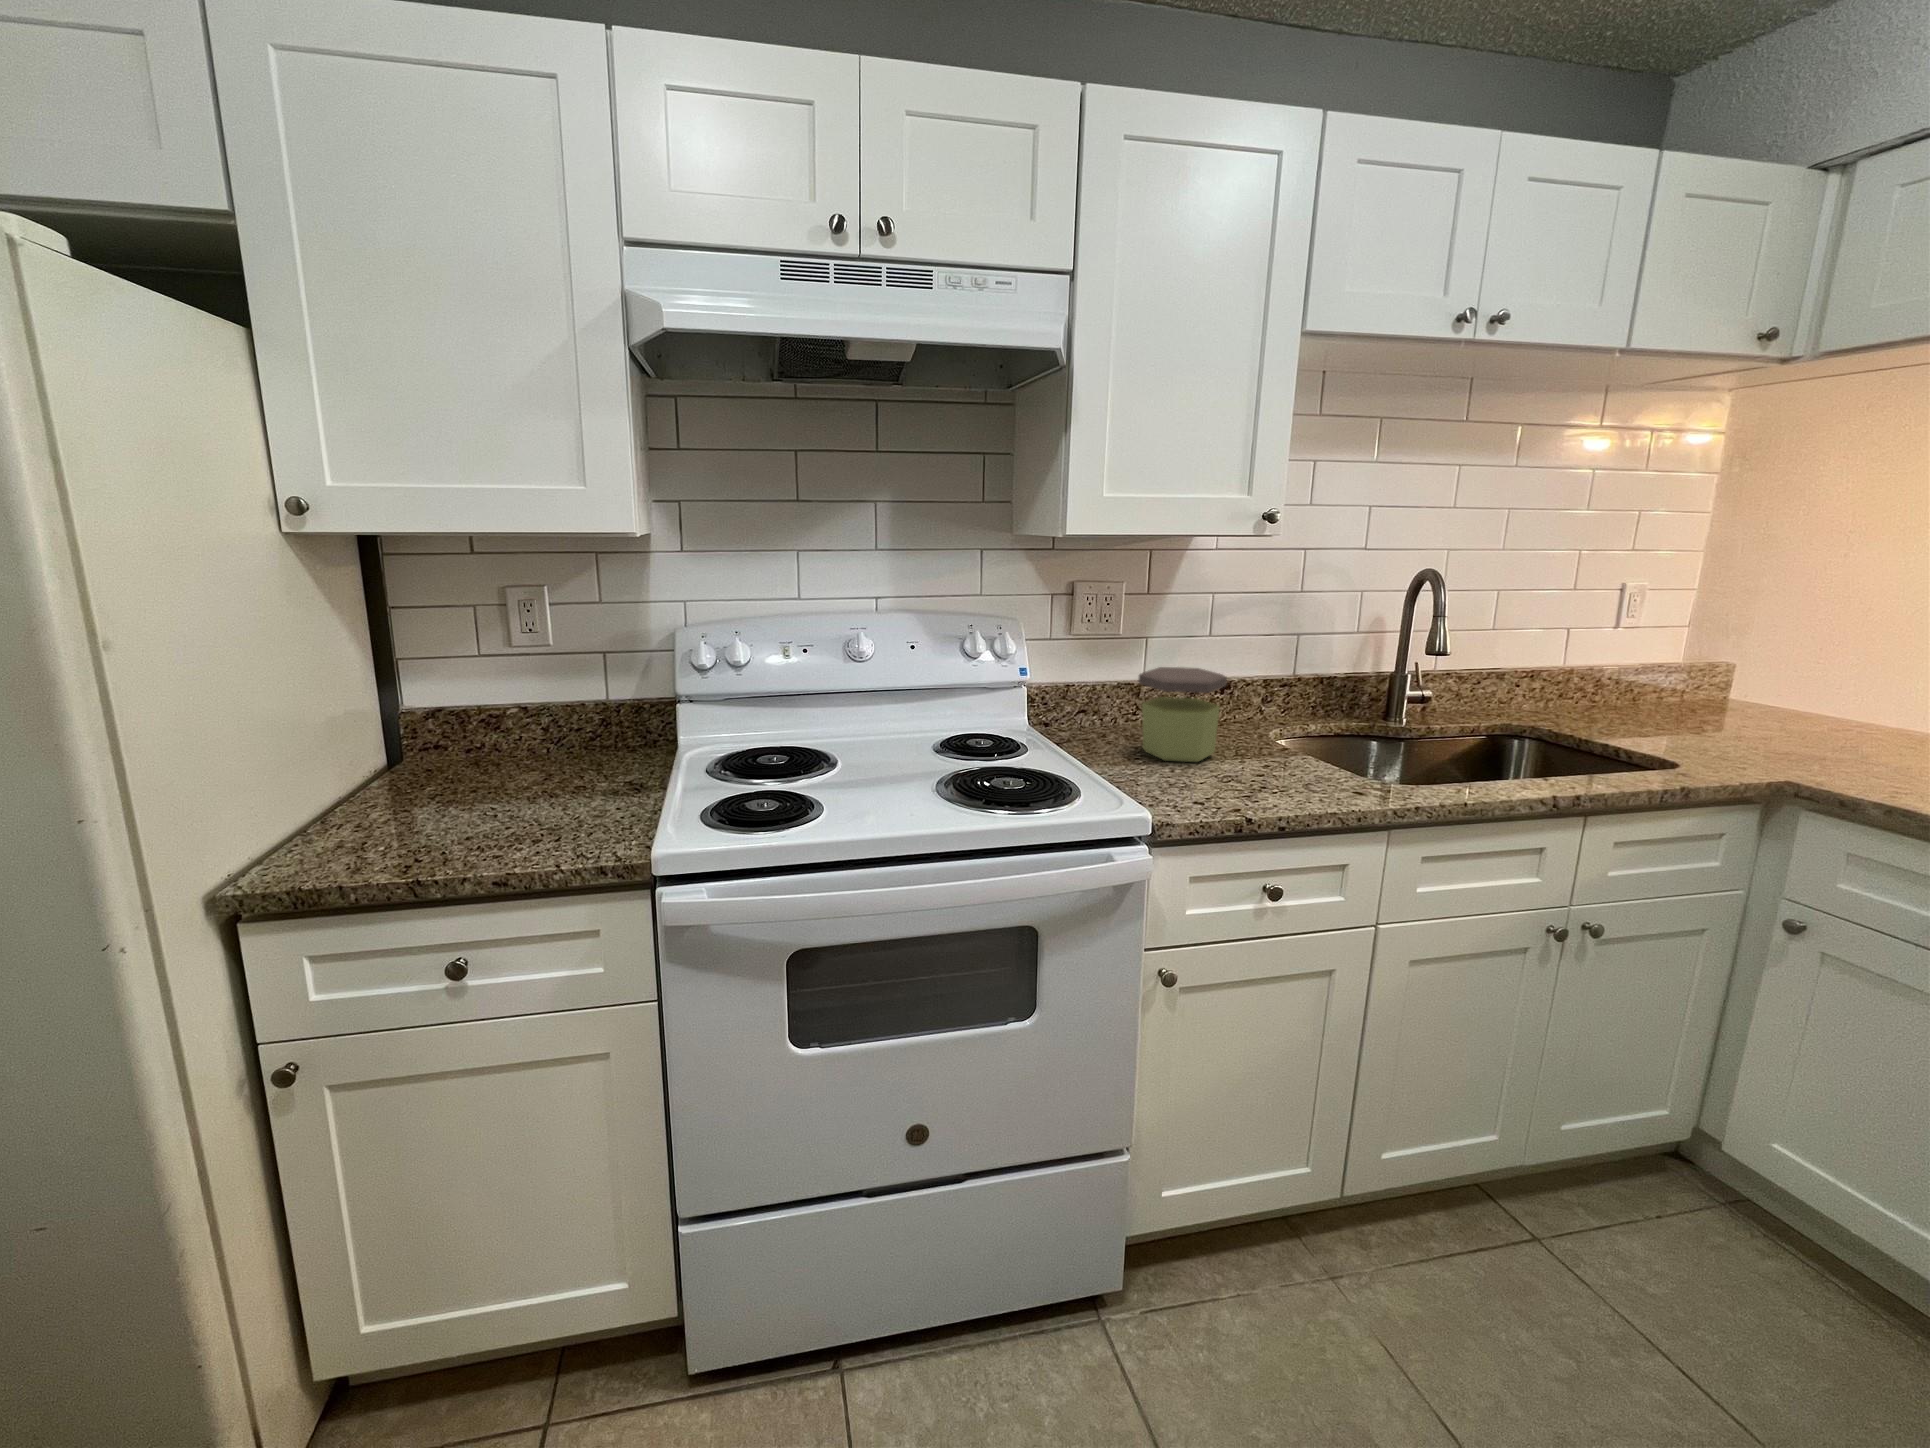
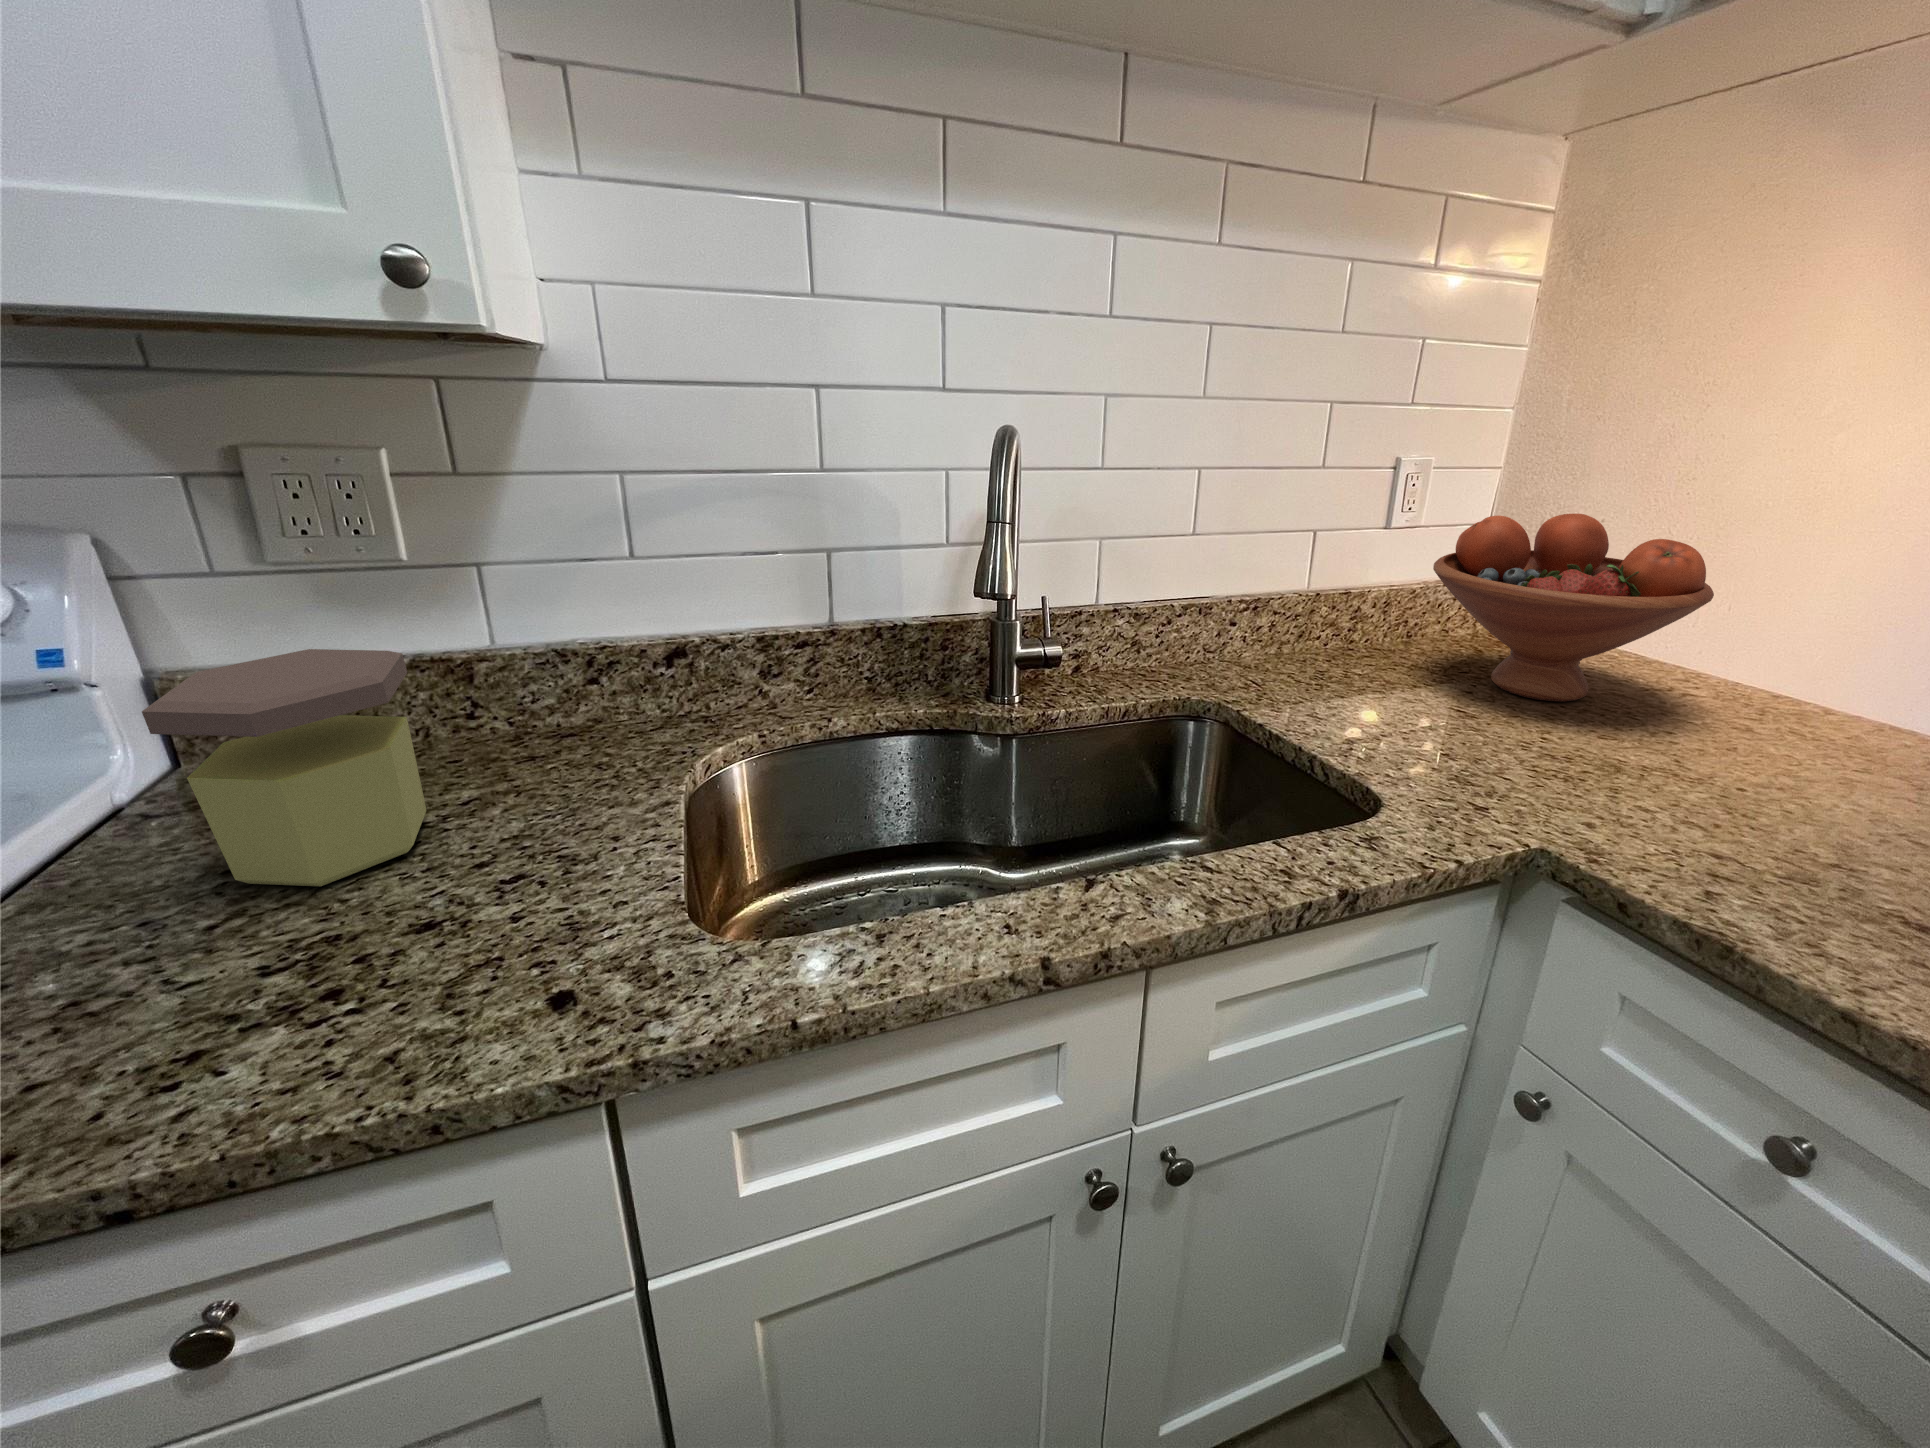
fruit bowl: none [1665,618,1872,731] -> present [1433,514,1714,702]

